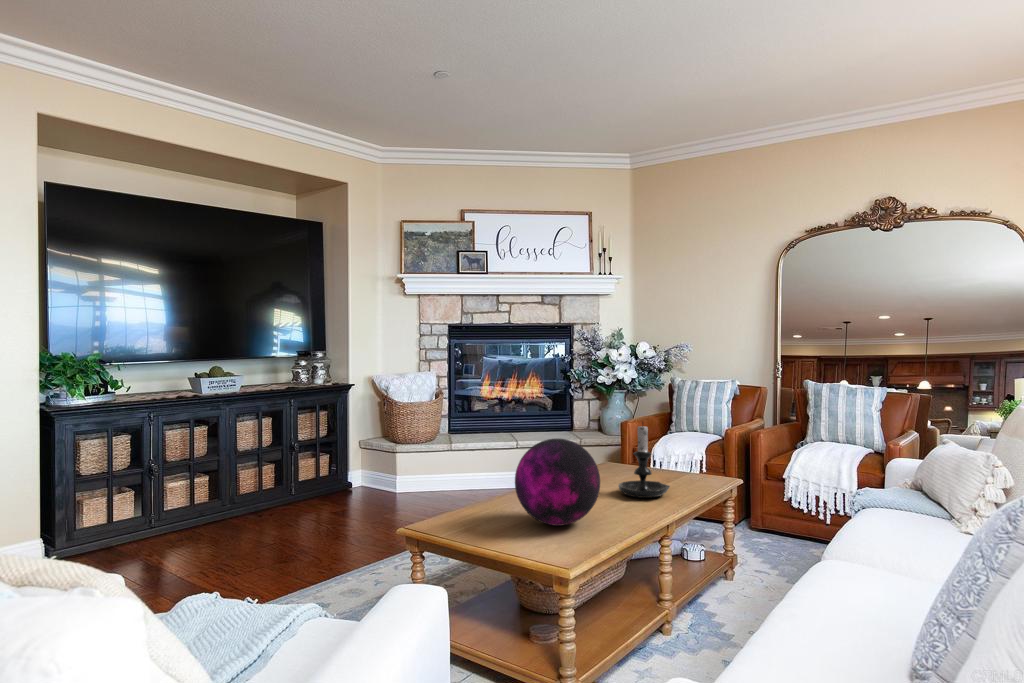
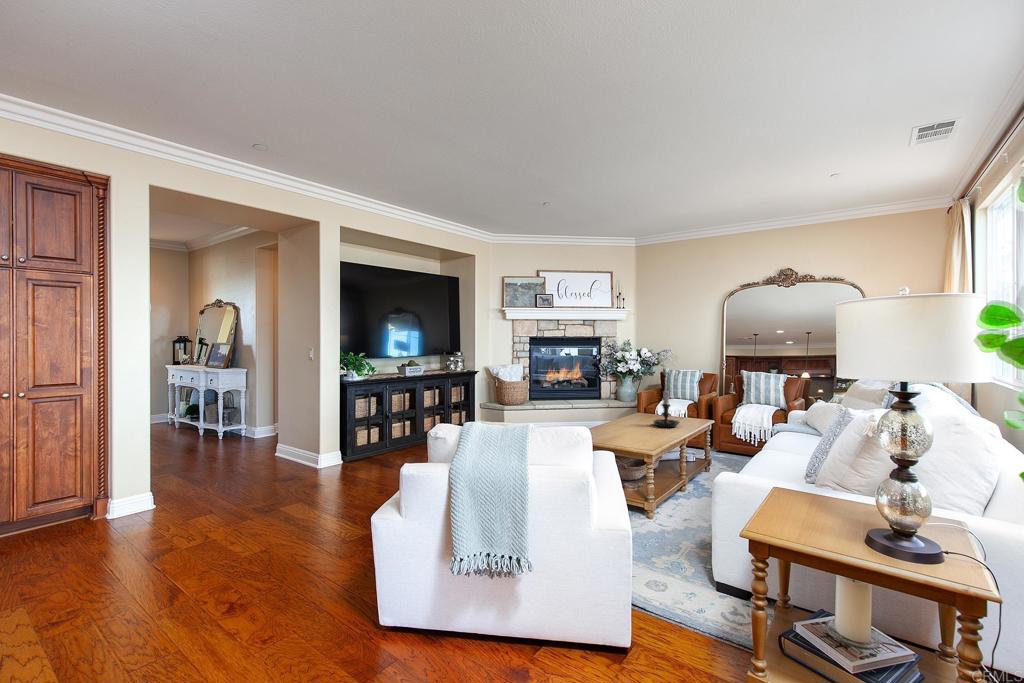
decorative orb: present [515,439,600,526] -> none [610,395,653,437]

